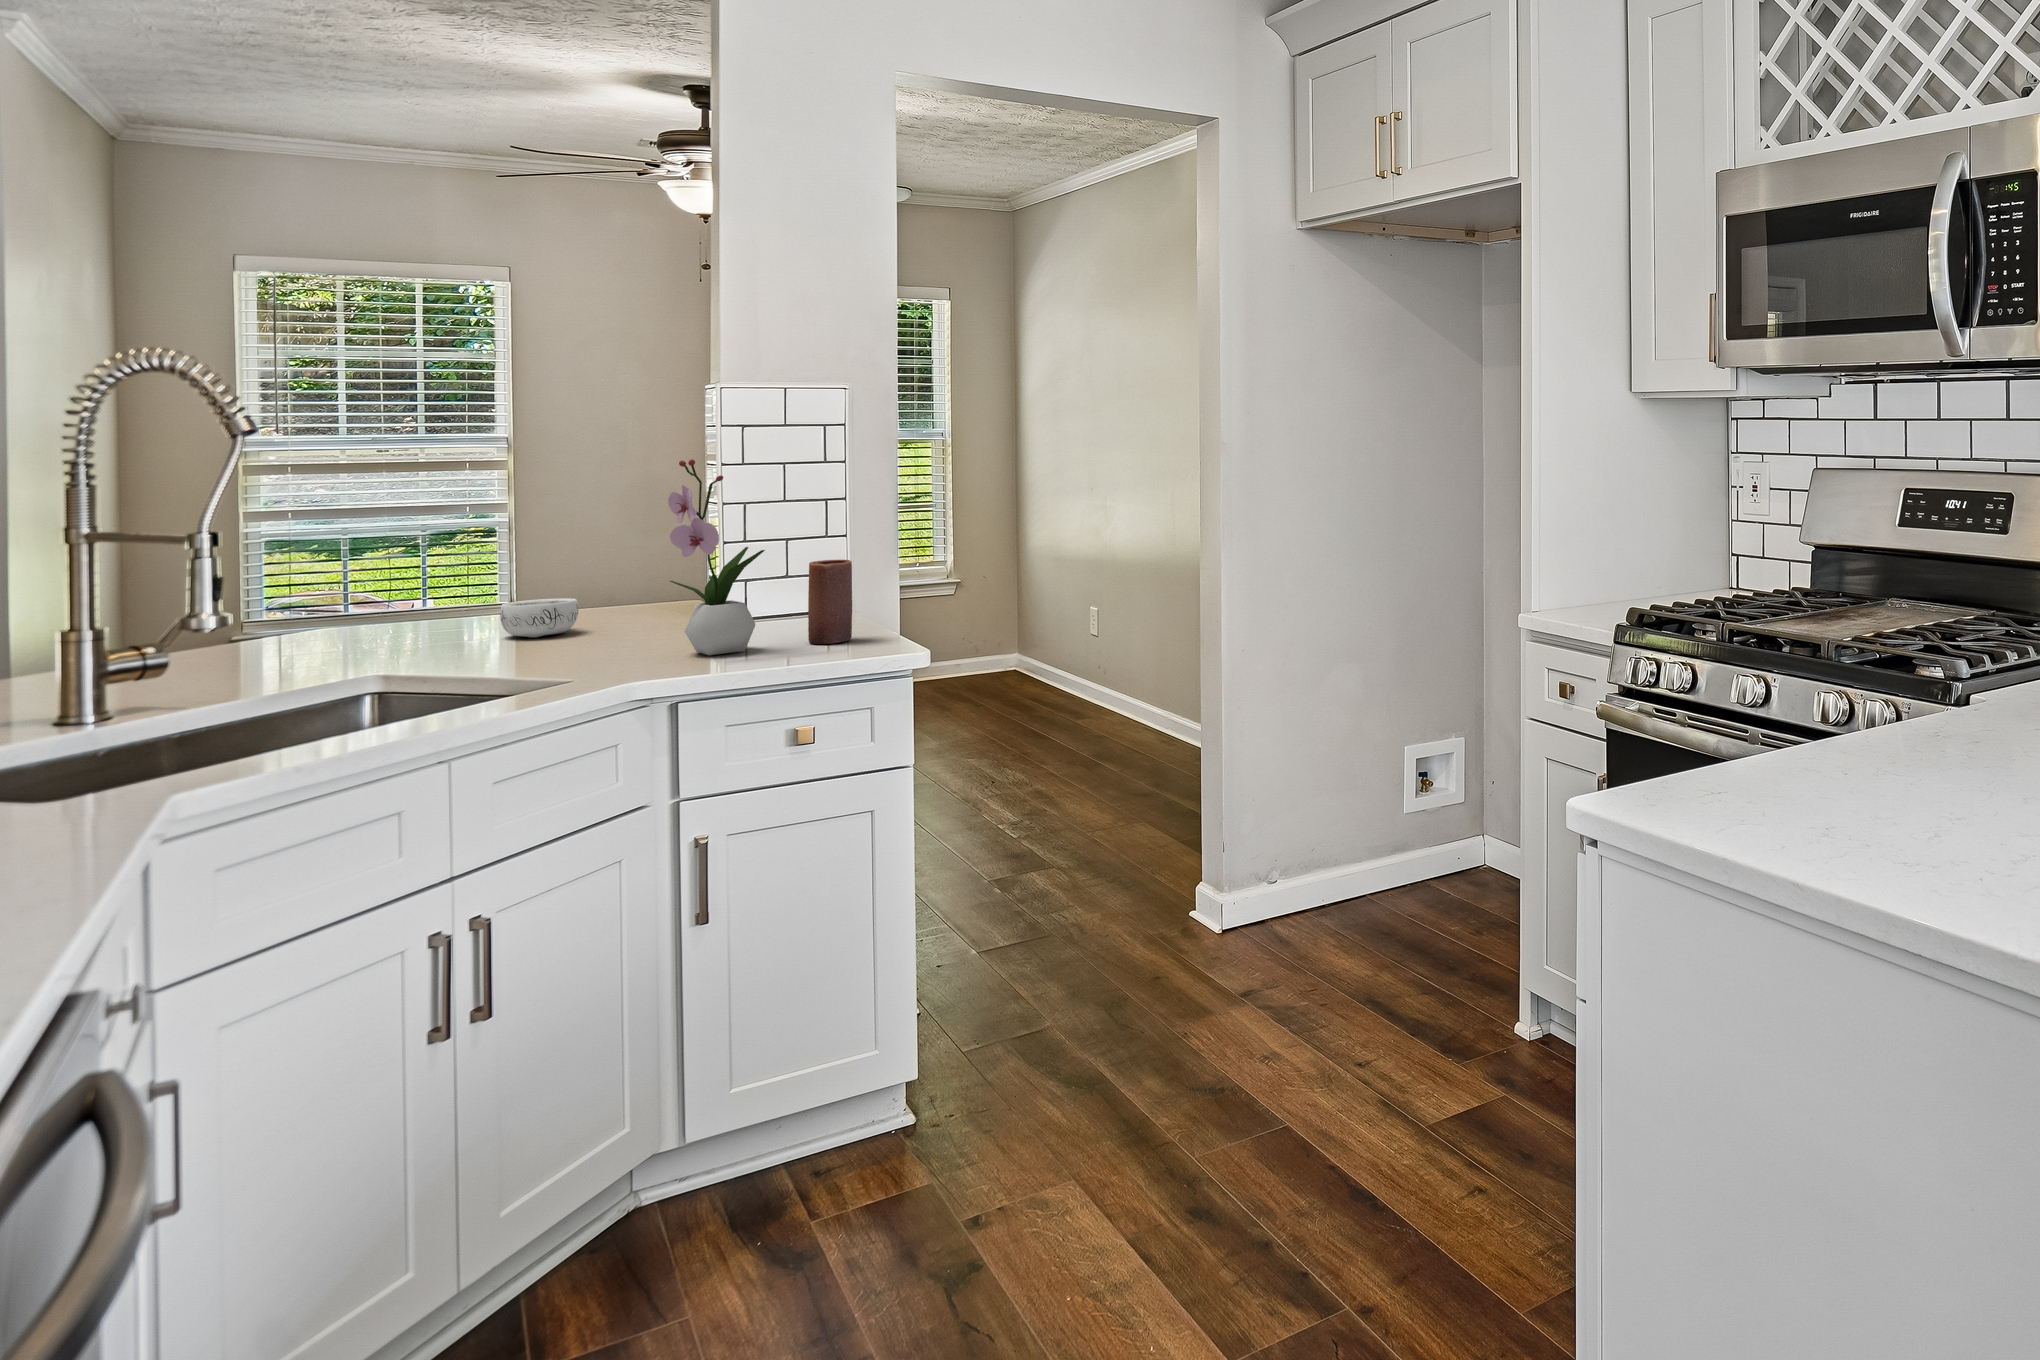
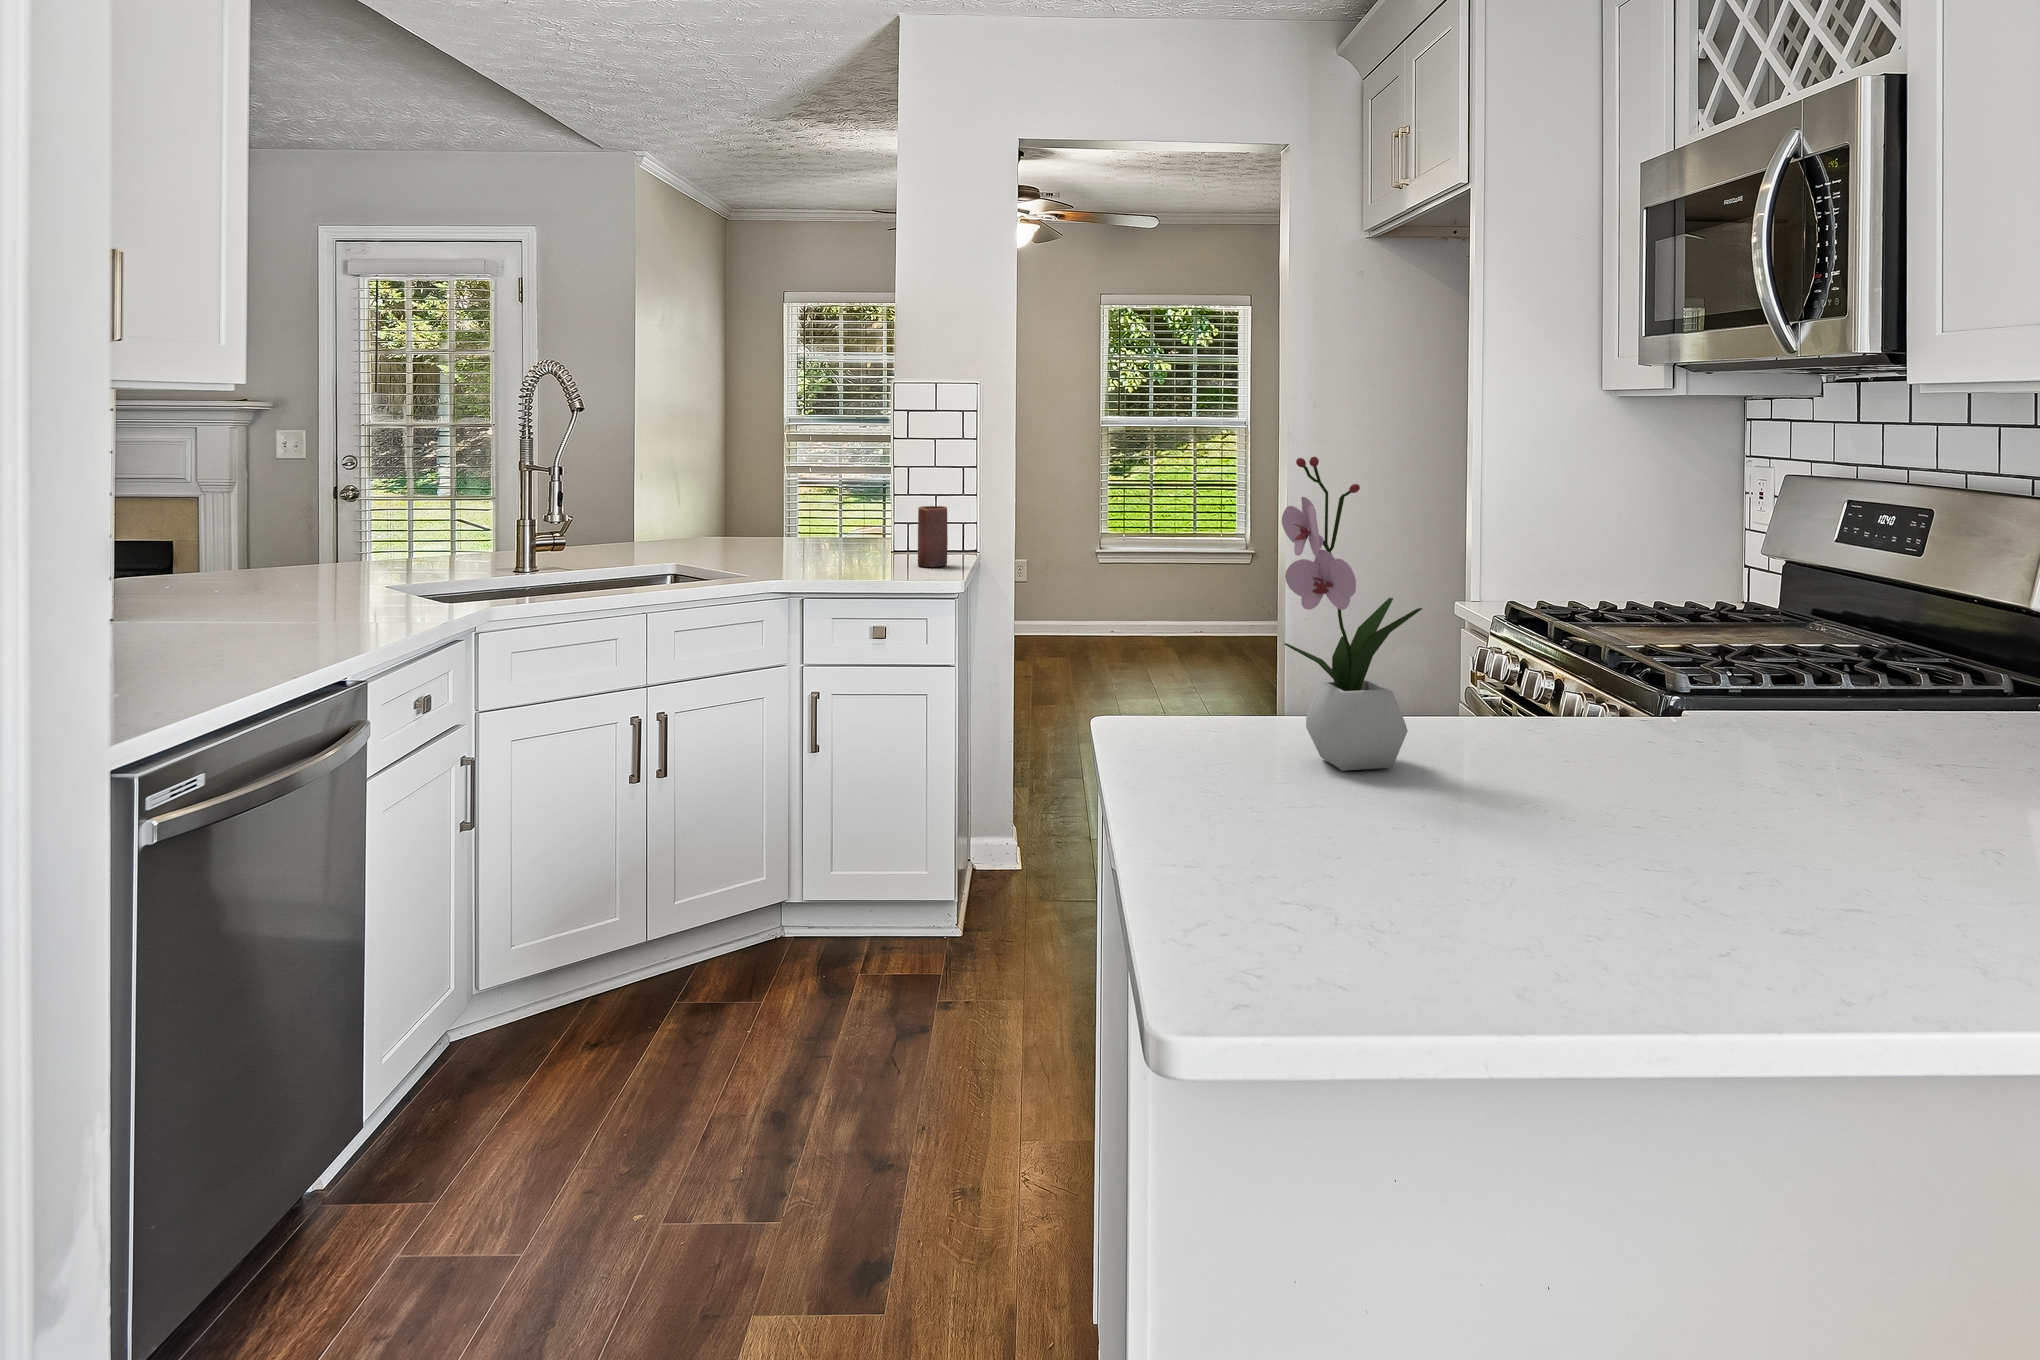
flower arrangement: present [668,459,765,655] -> present [1282,457,1422,771]
decorative bowl: present [500,598,578,637] -> none [768,522,814,547]

